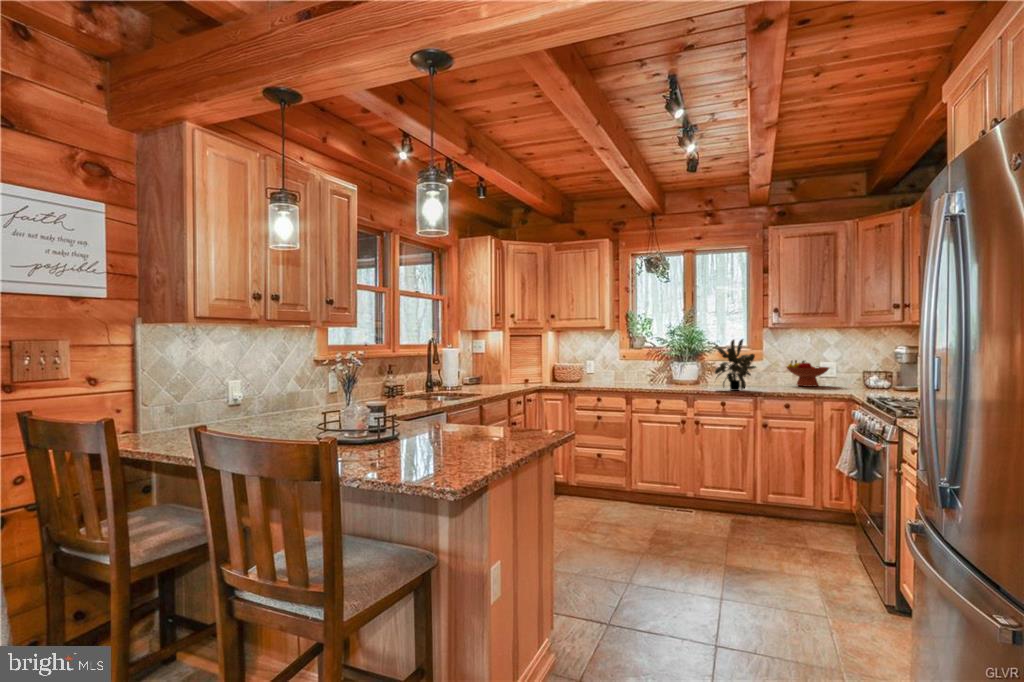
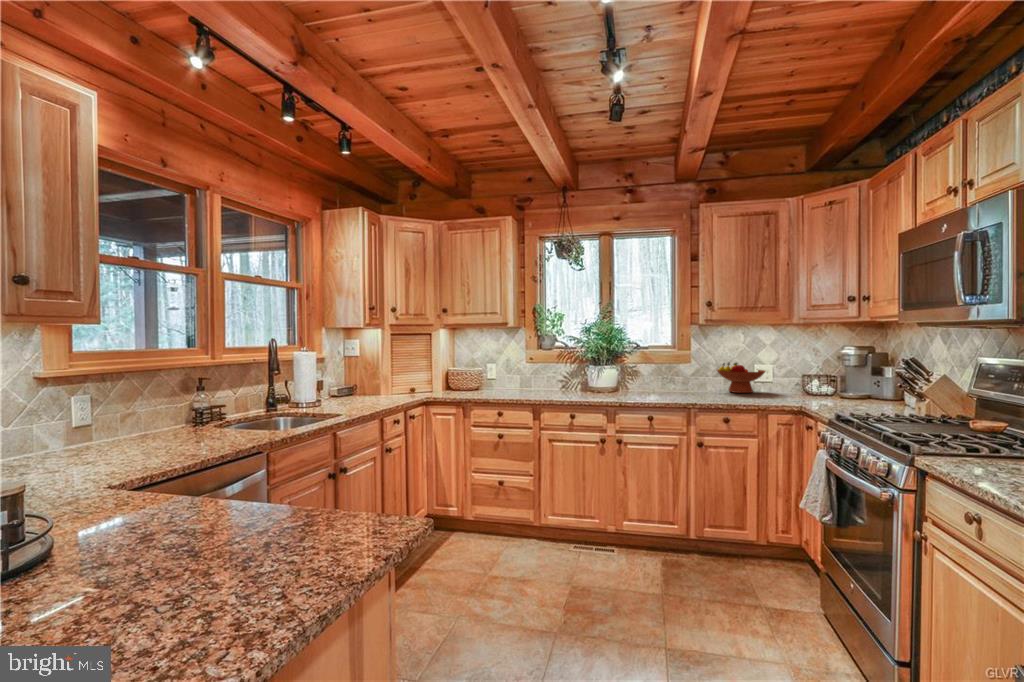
potted plant: present [715,339,756,391] -> none [639,338,691,401]

